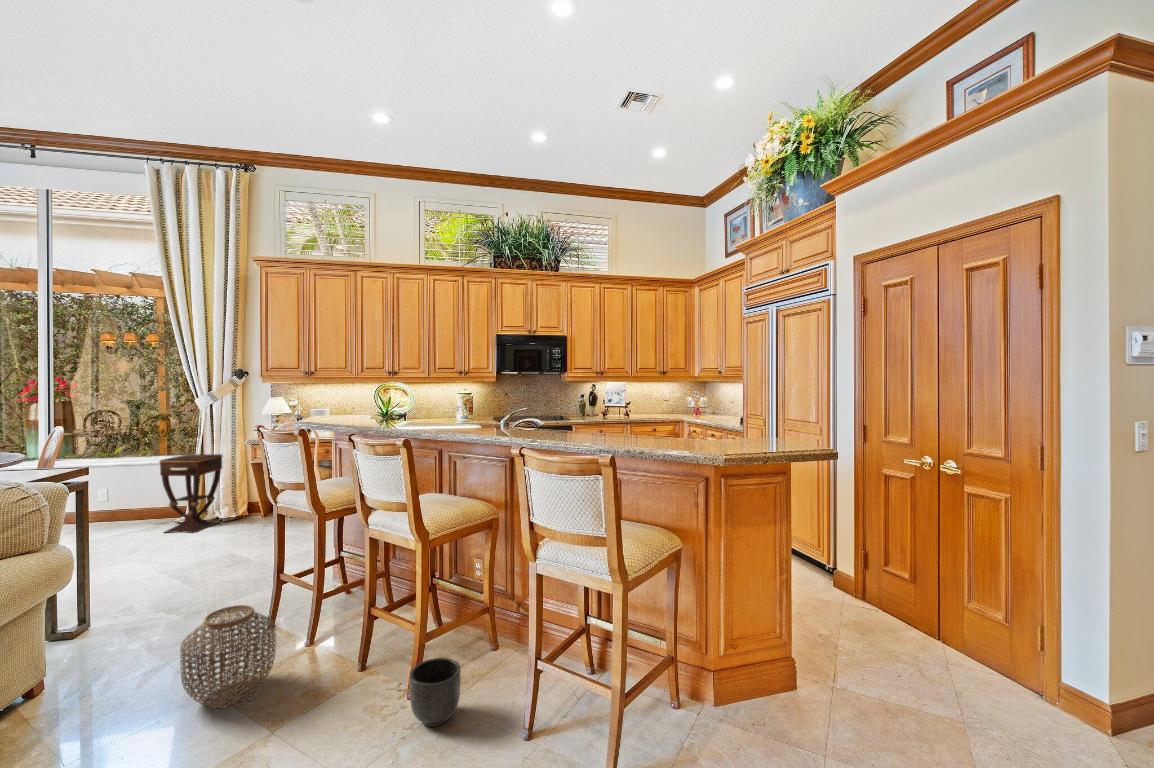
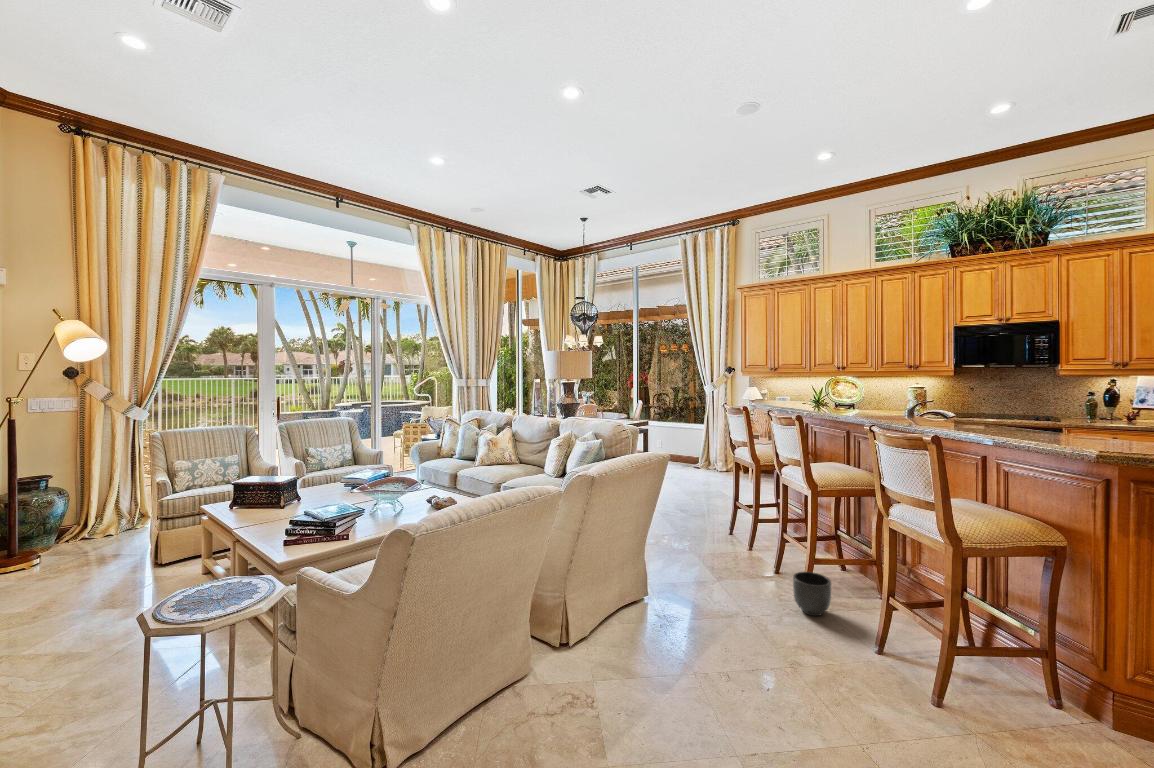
side table: present [160,454,222,533] -> none [685,423,720,474]
woven basket: present [180,605,276,708] -> none [677,507,724,562]

